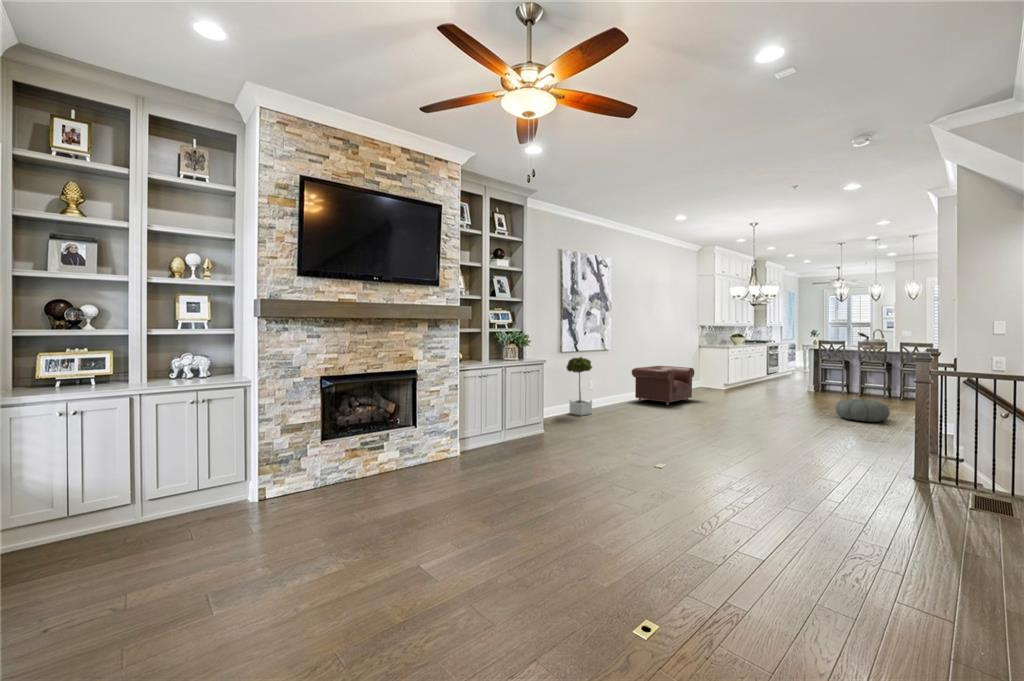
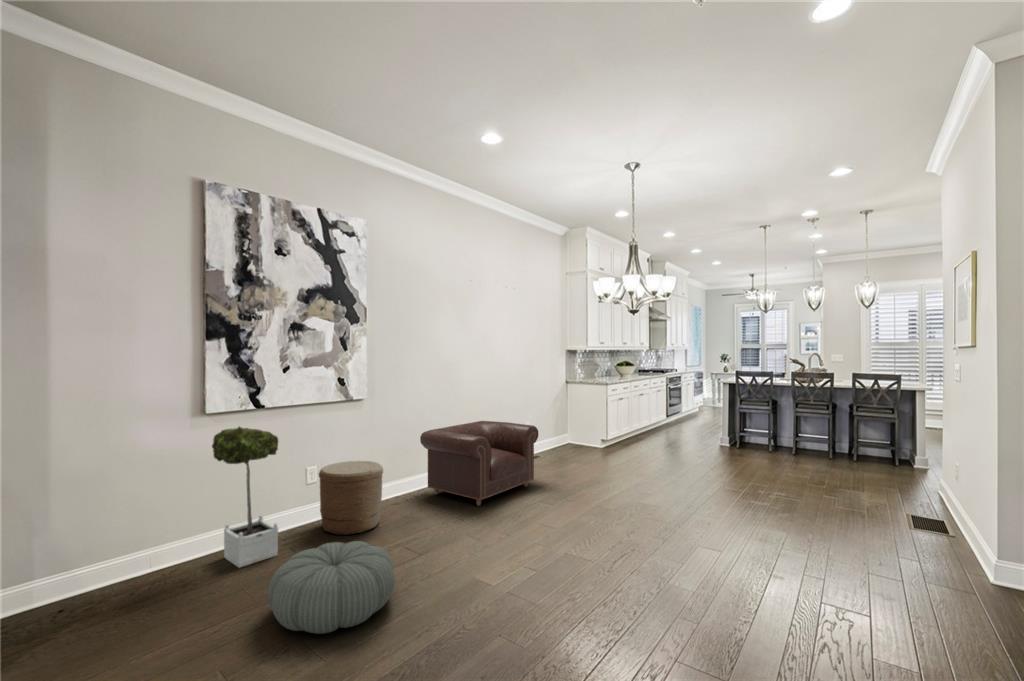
woven basket: none [596,379,627,410] -> present [319,461,383,535]
pouf: present [836,399,890,422] -> present [268,541,395,634]

